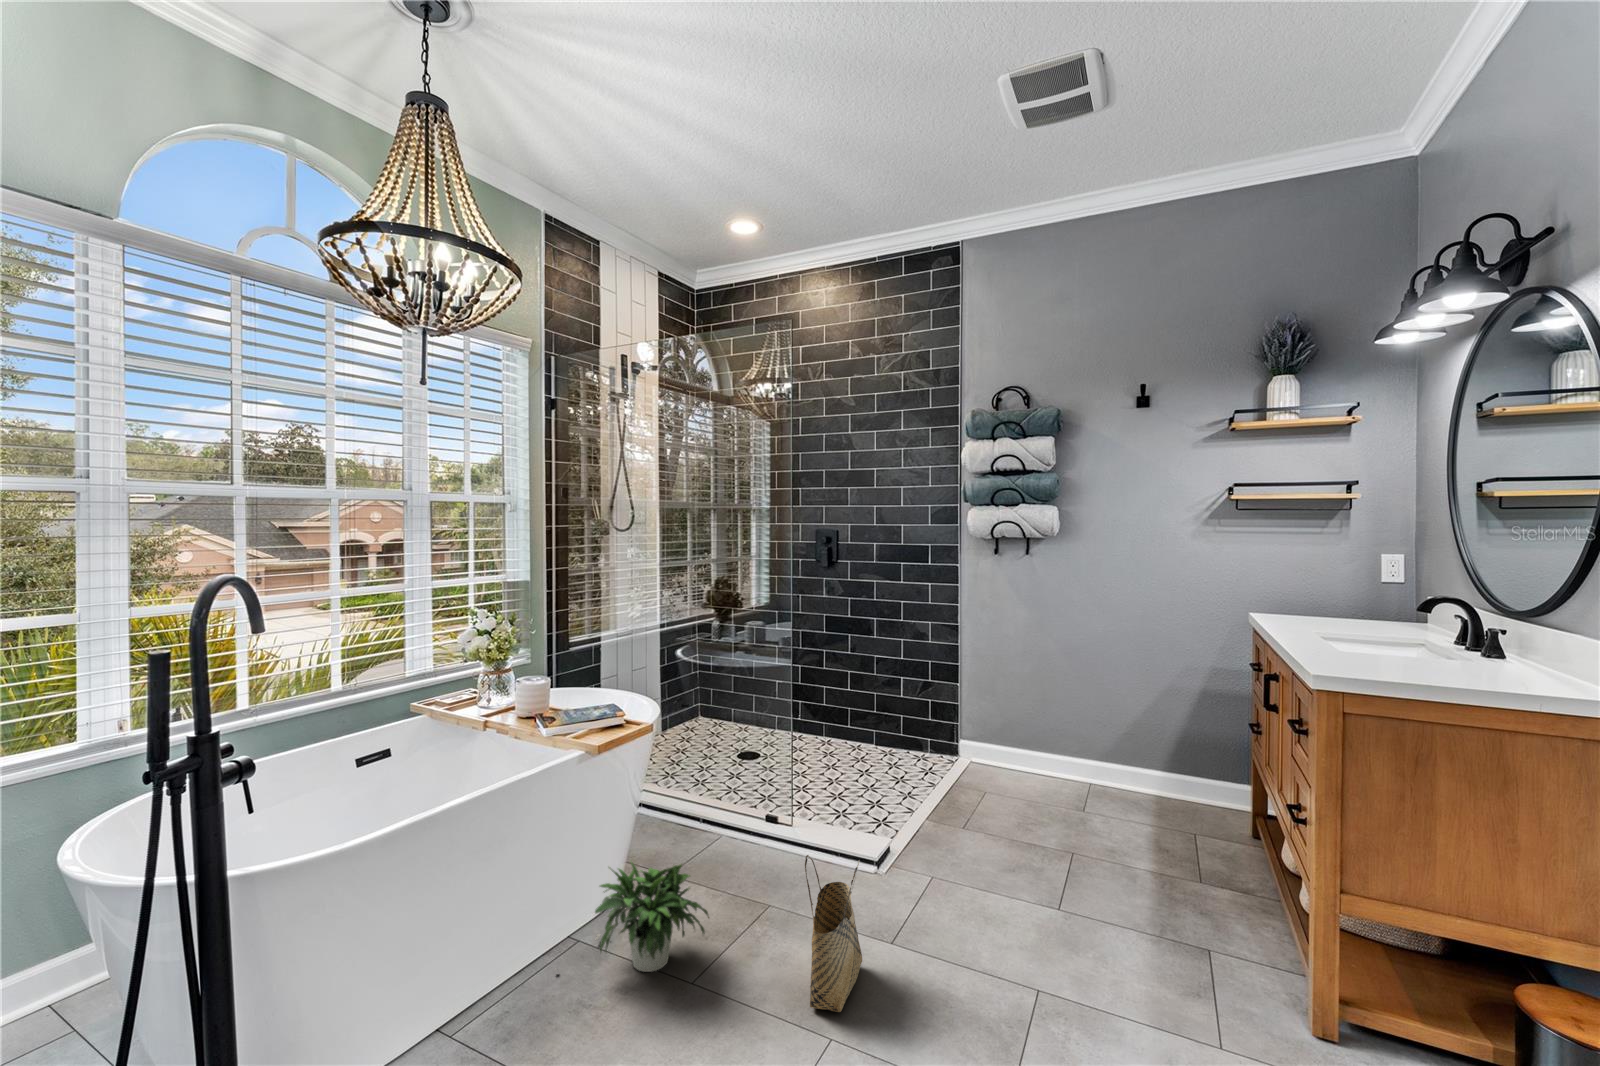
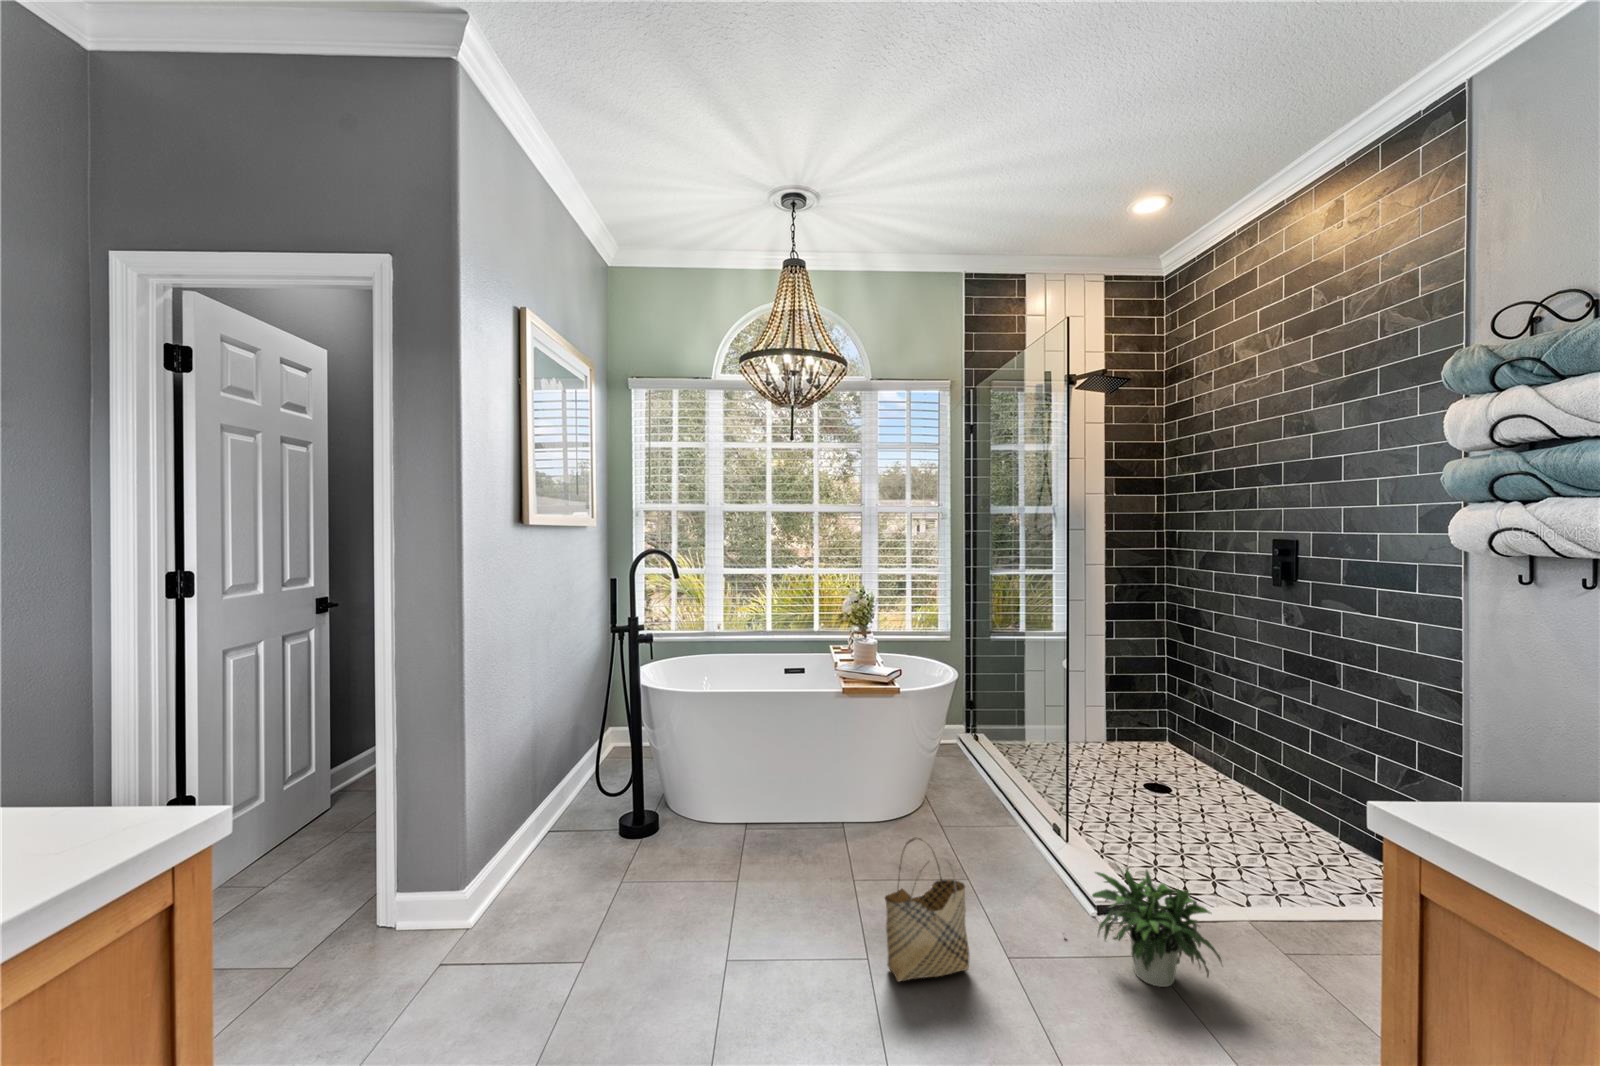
potted plant: present [555,862,708,972] -> present [1063,866,1222,987]

